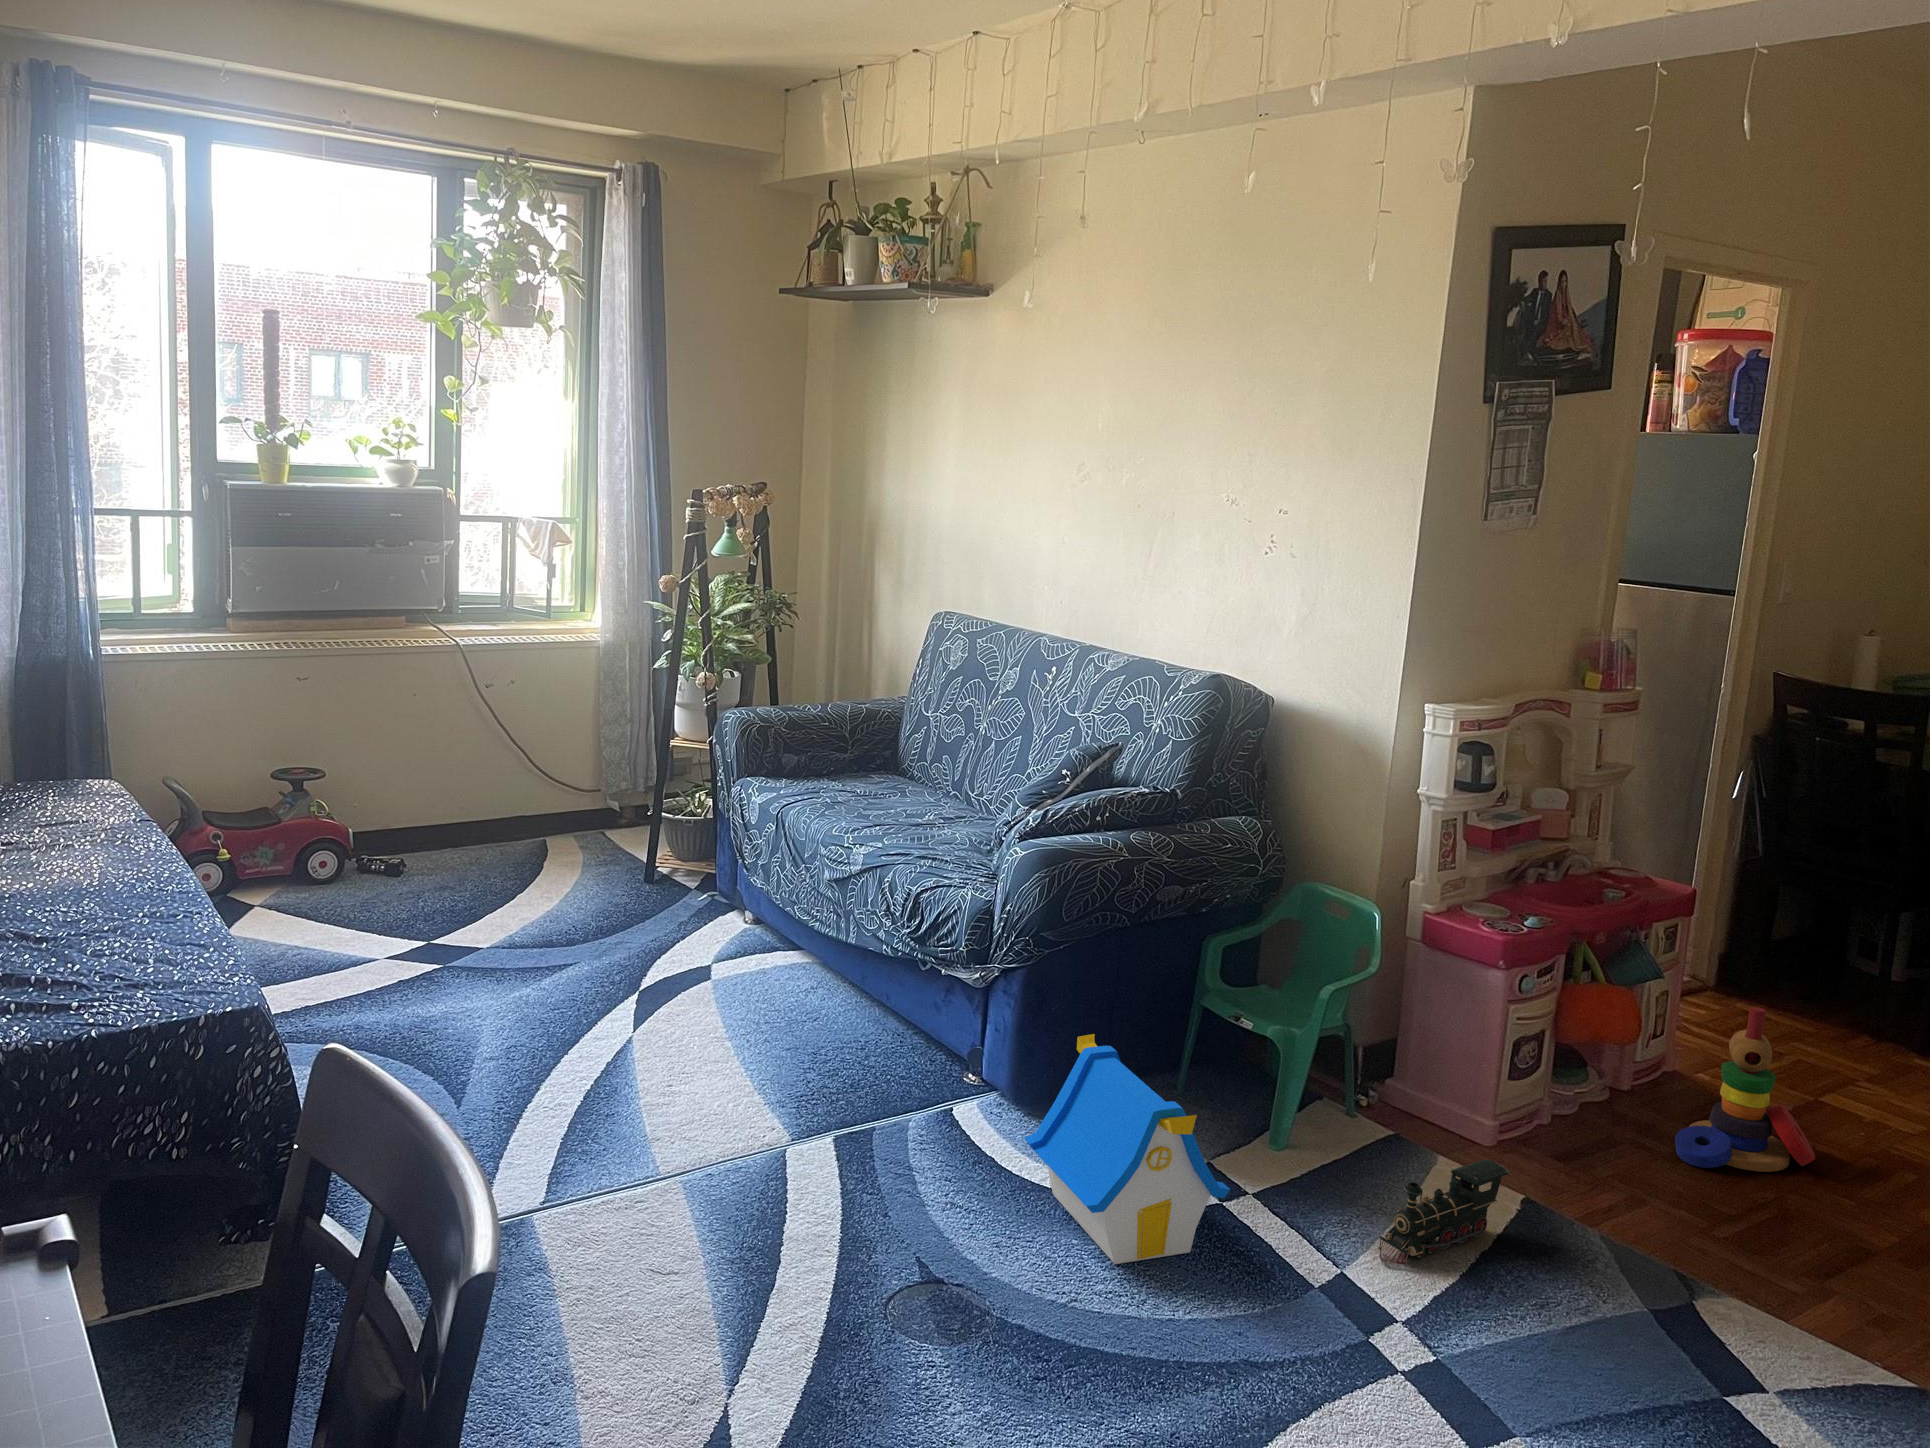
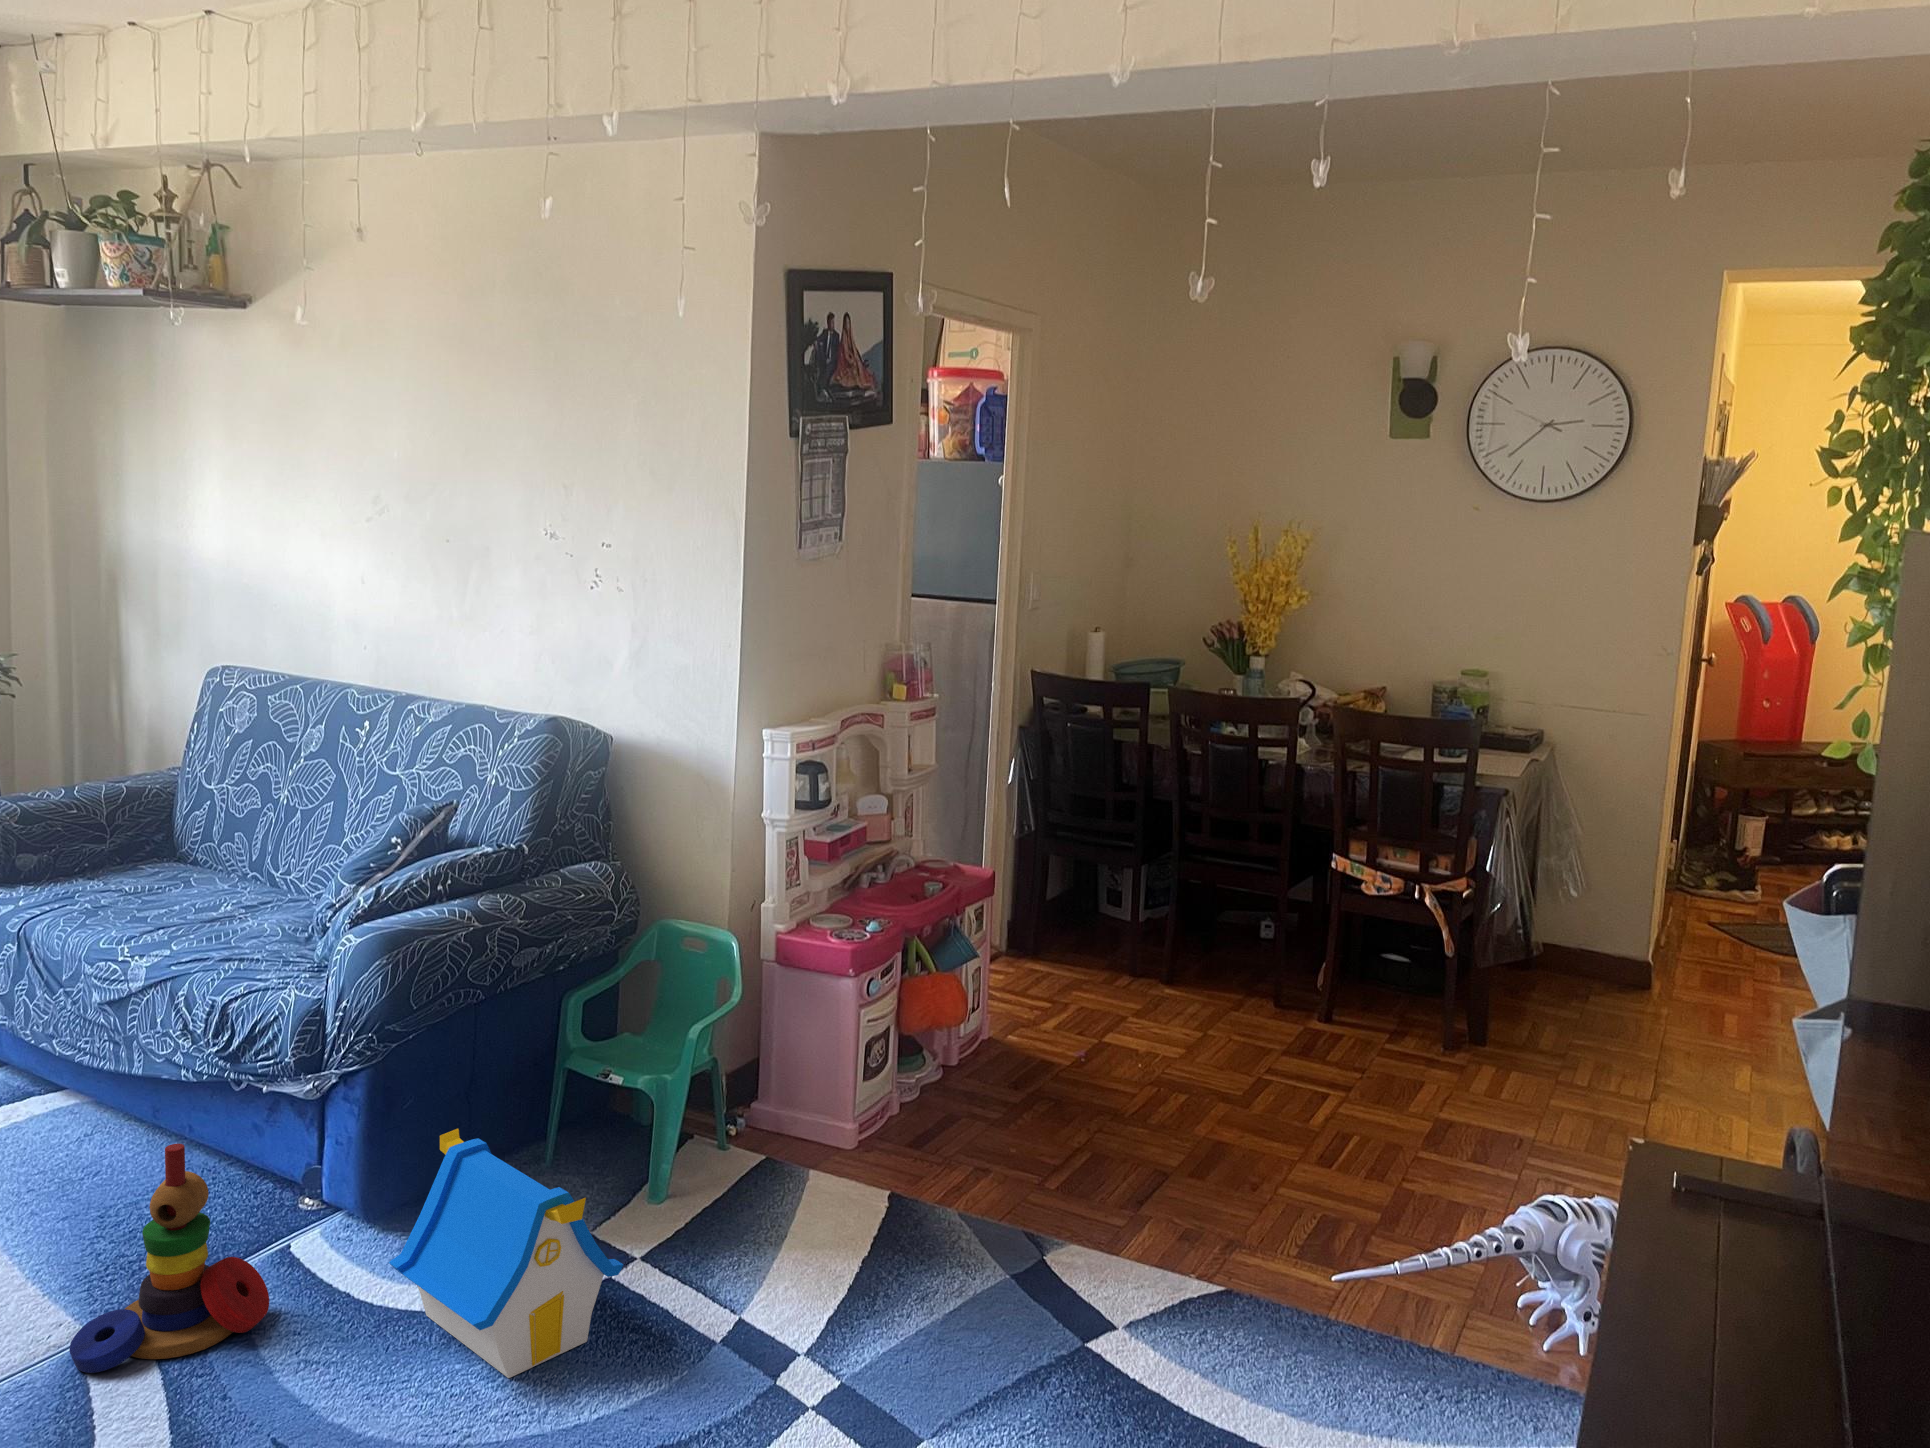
stacking toy: present [1675,1007,1815,1172] -> present [69,1144,269,1373]
toy train: present [1378,1159,1509,1266] -> none [772,1170,881,1297]

